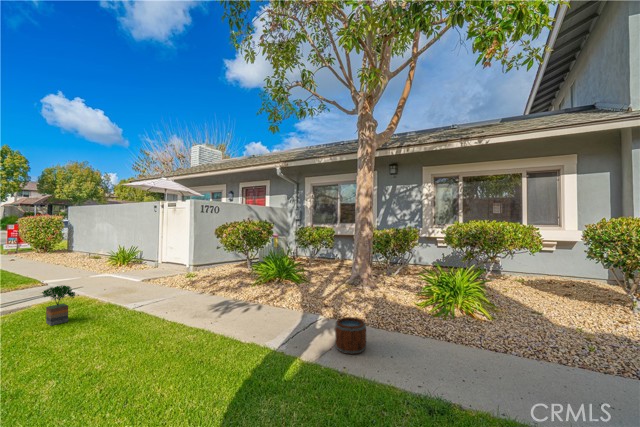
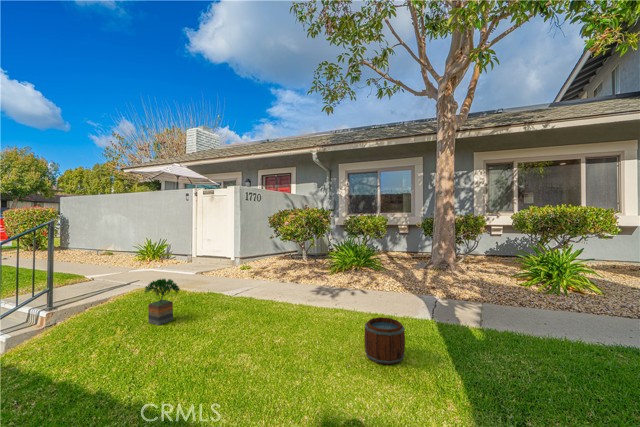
bucket: present [335,317,366,354] -> present [364,317,405,365]

